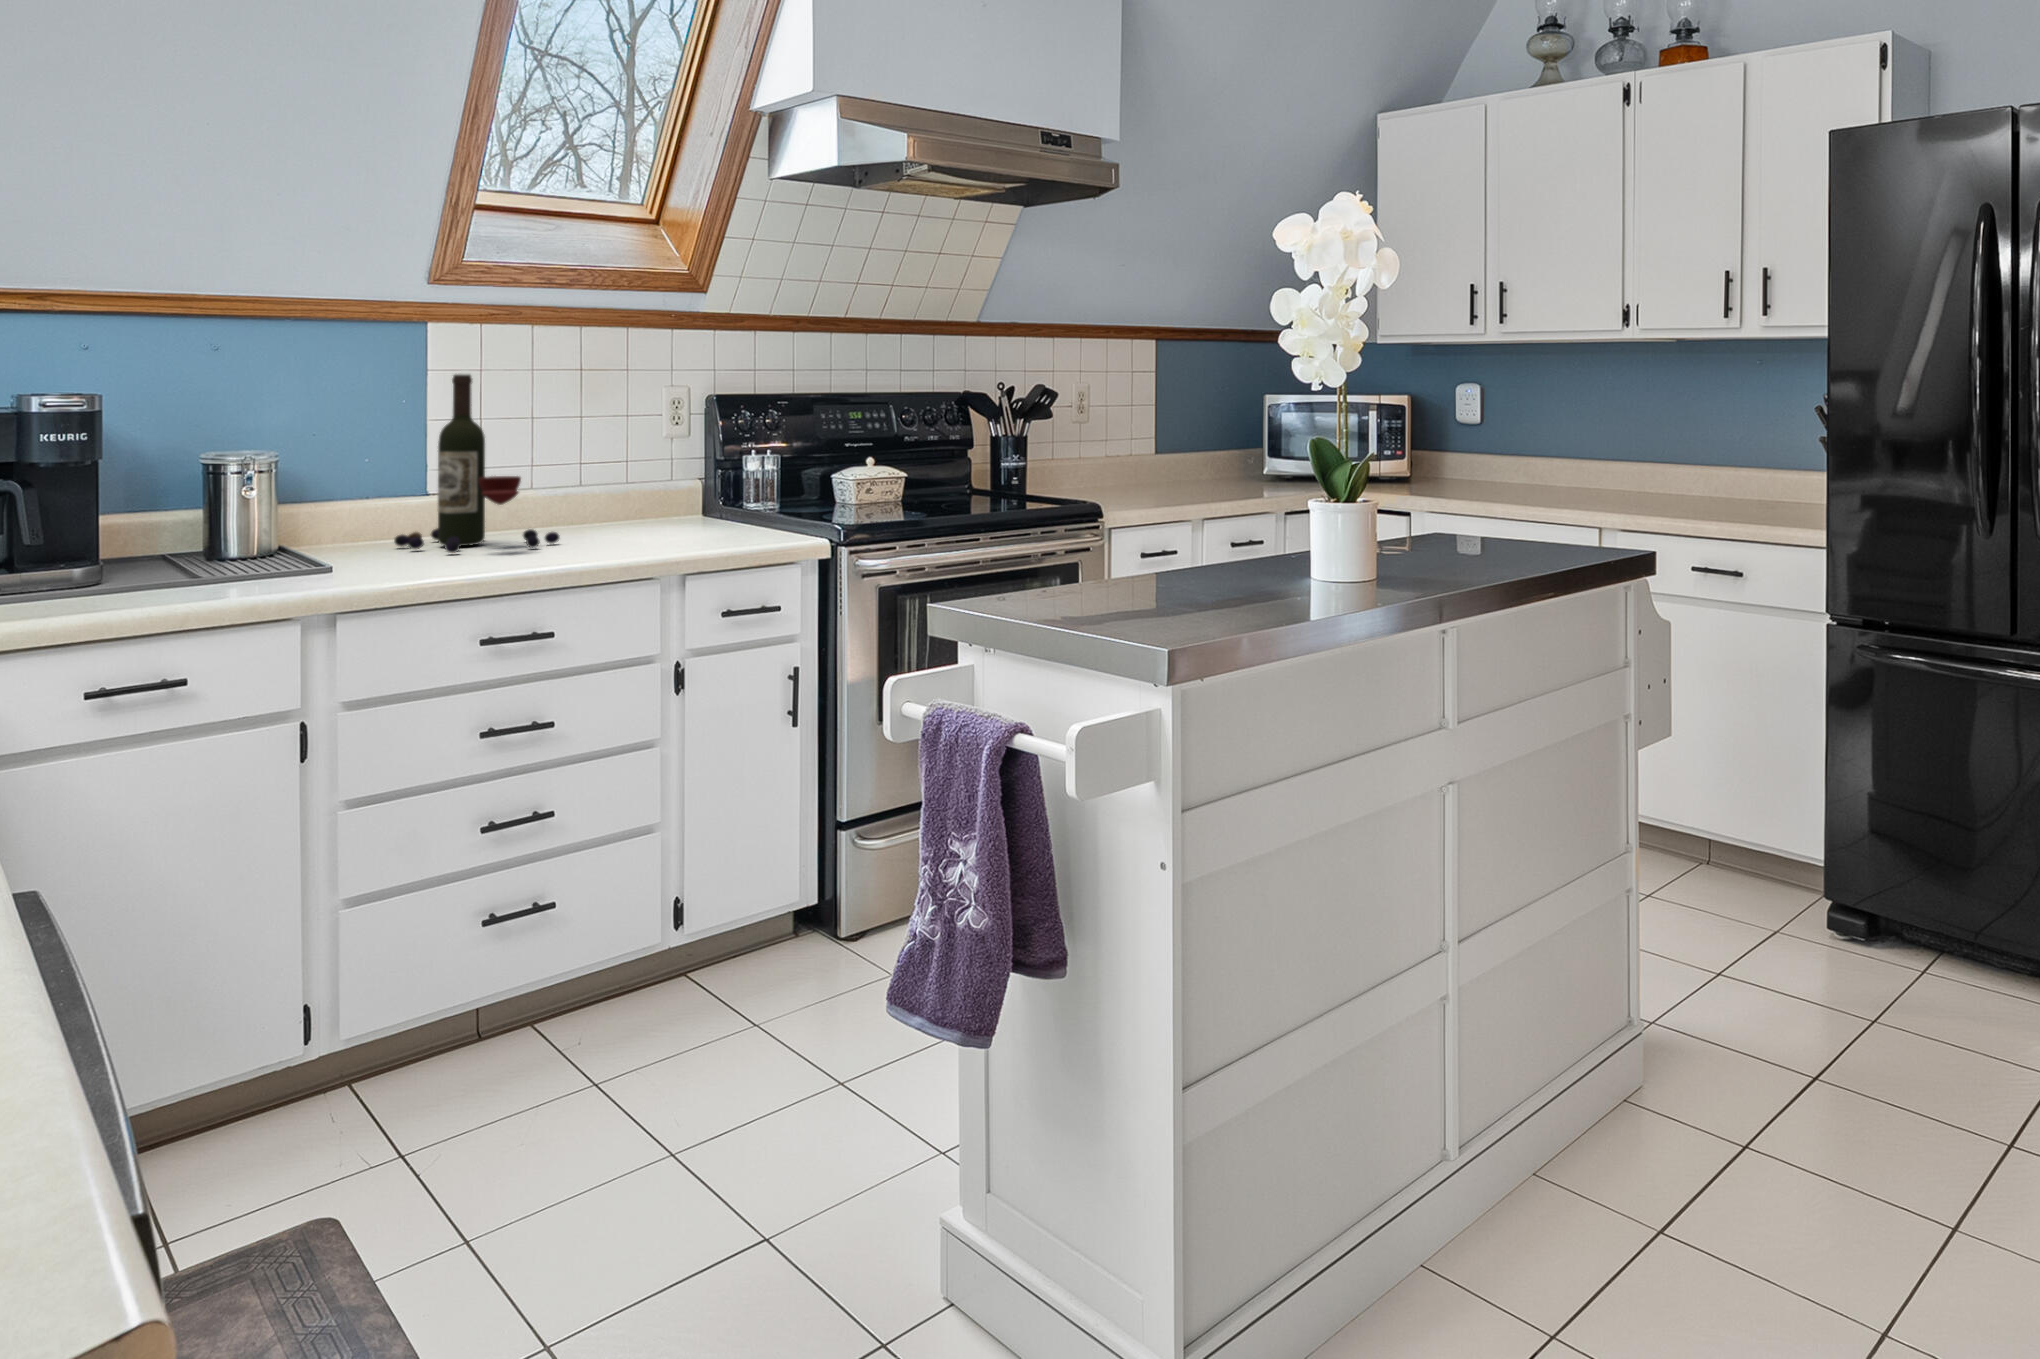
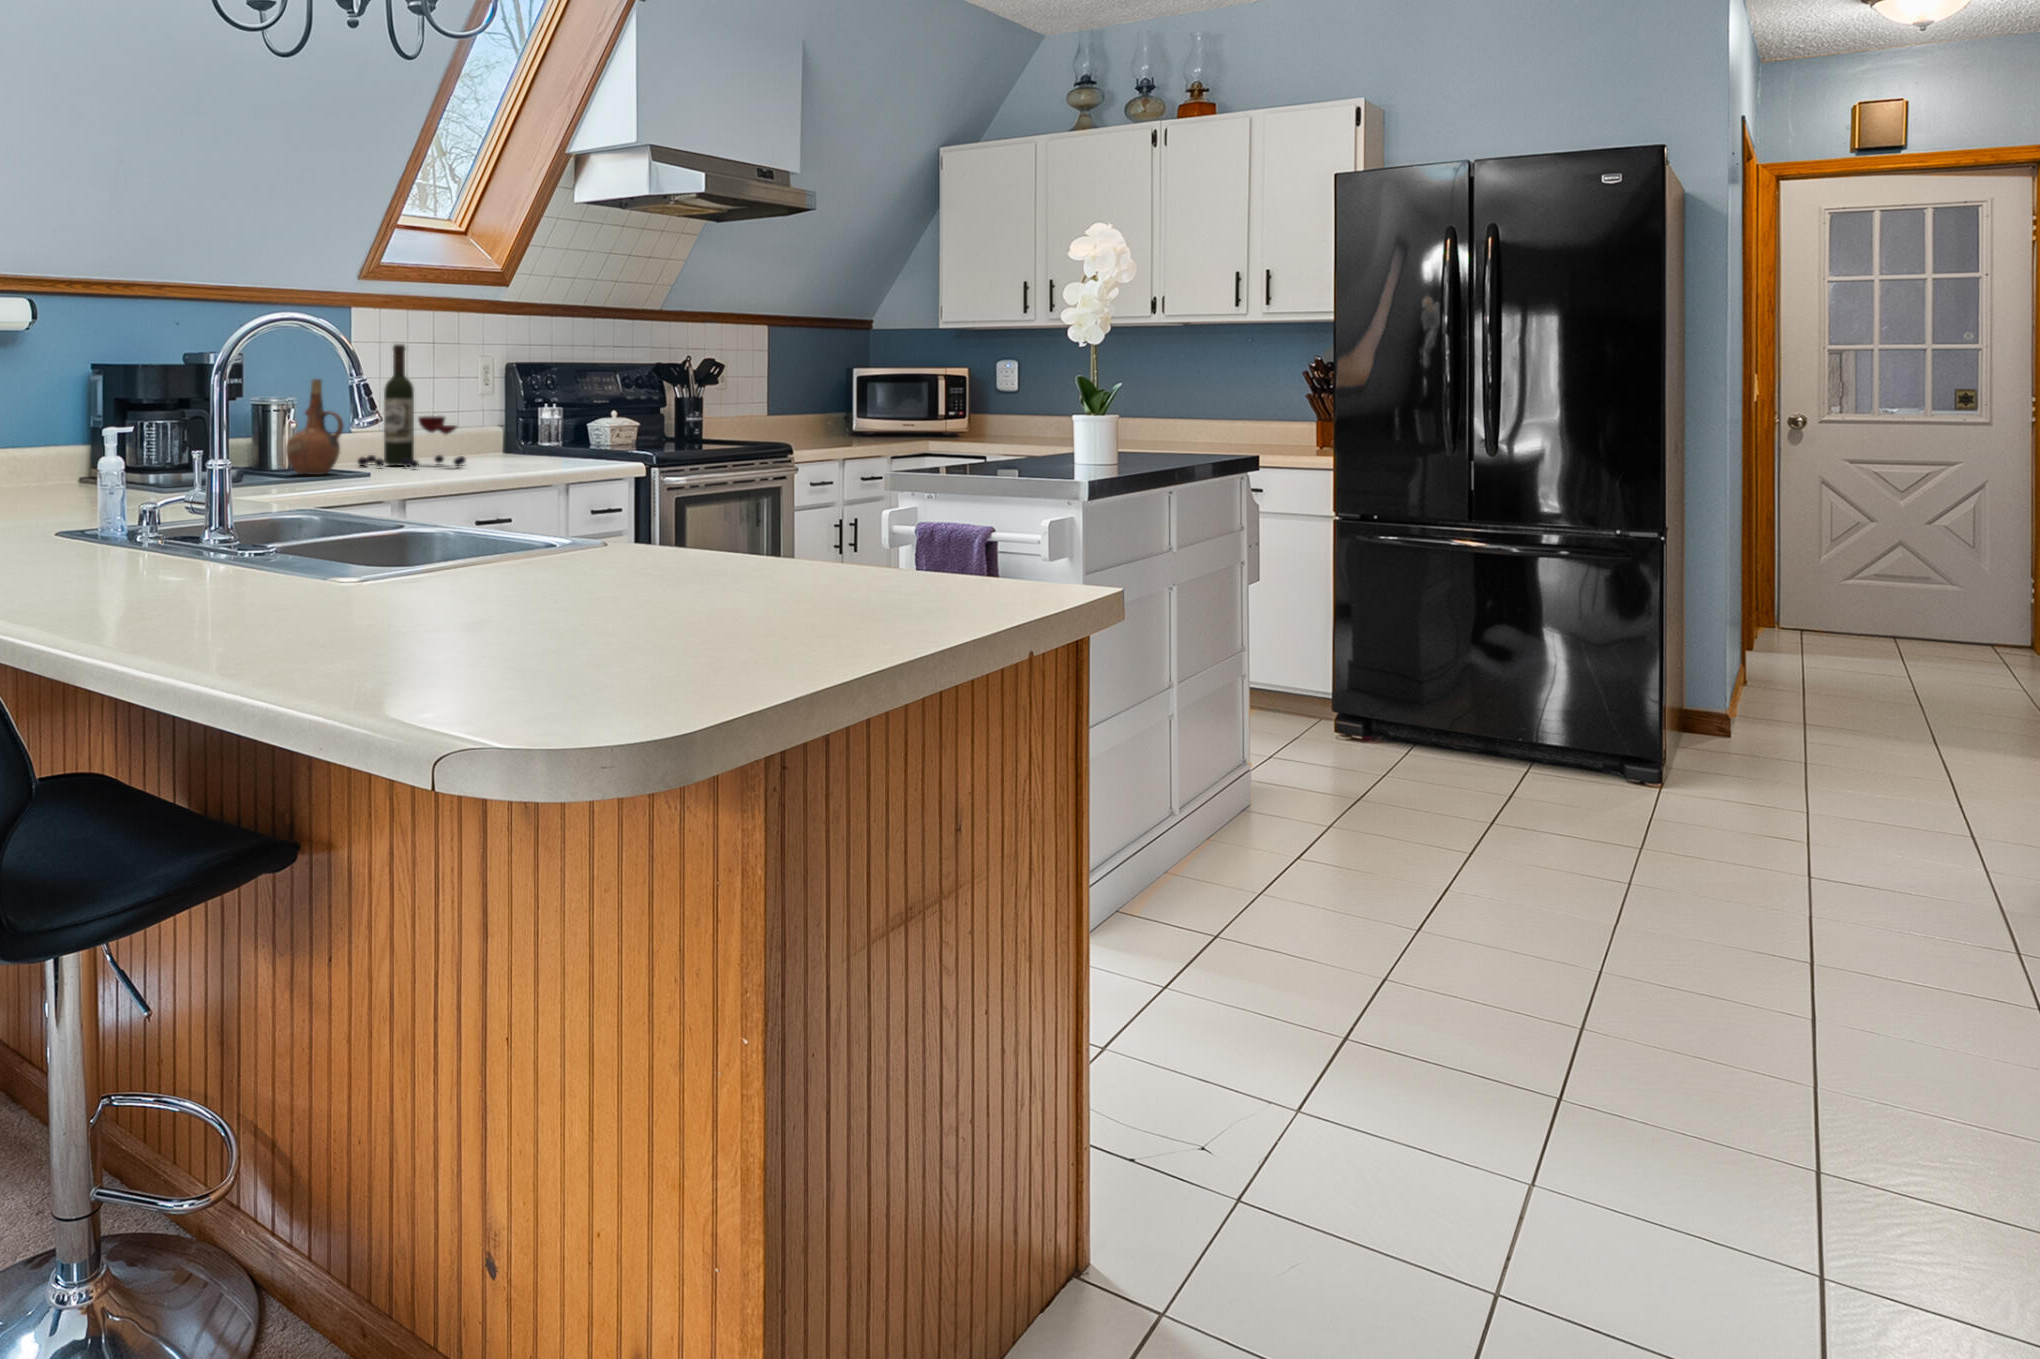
ceramic pitcher: none [217,427,309,568] -> present [286,379,344,475]

